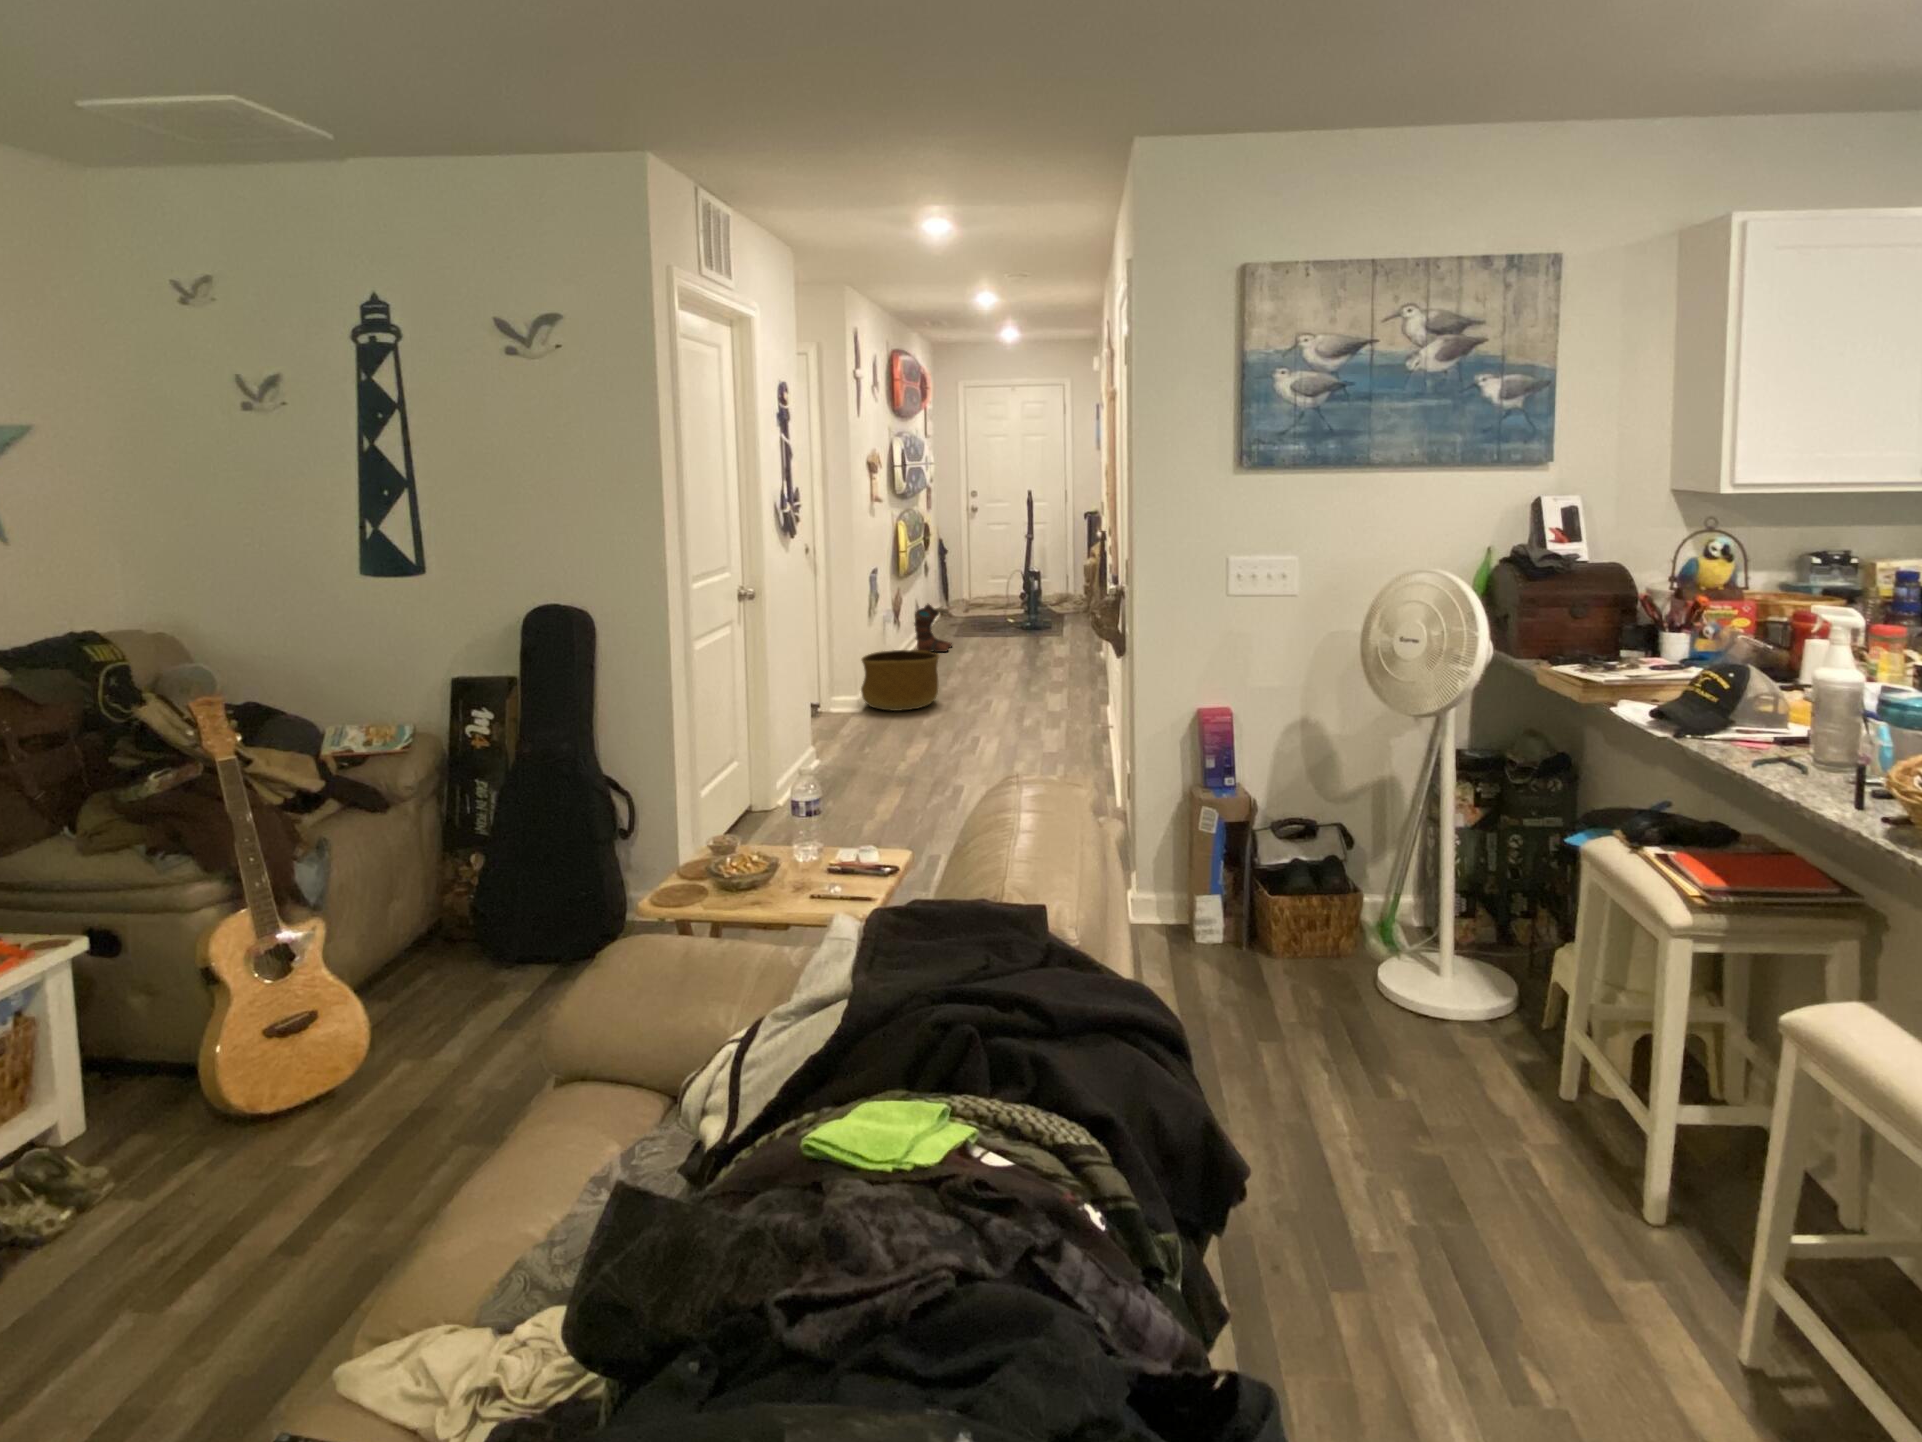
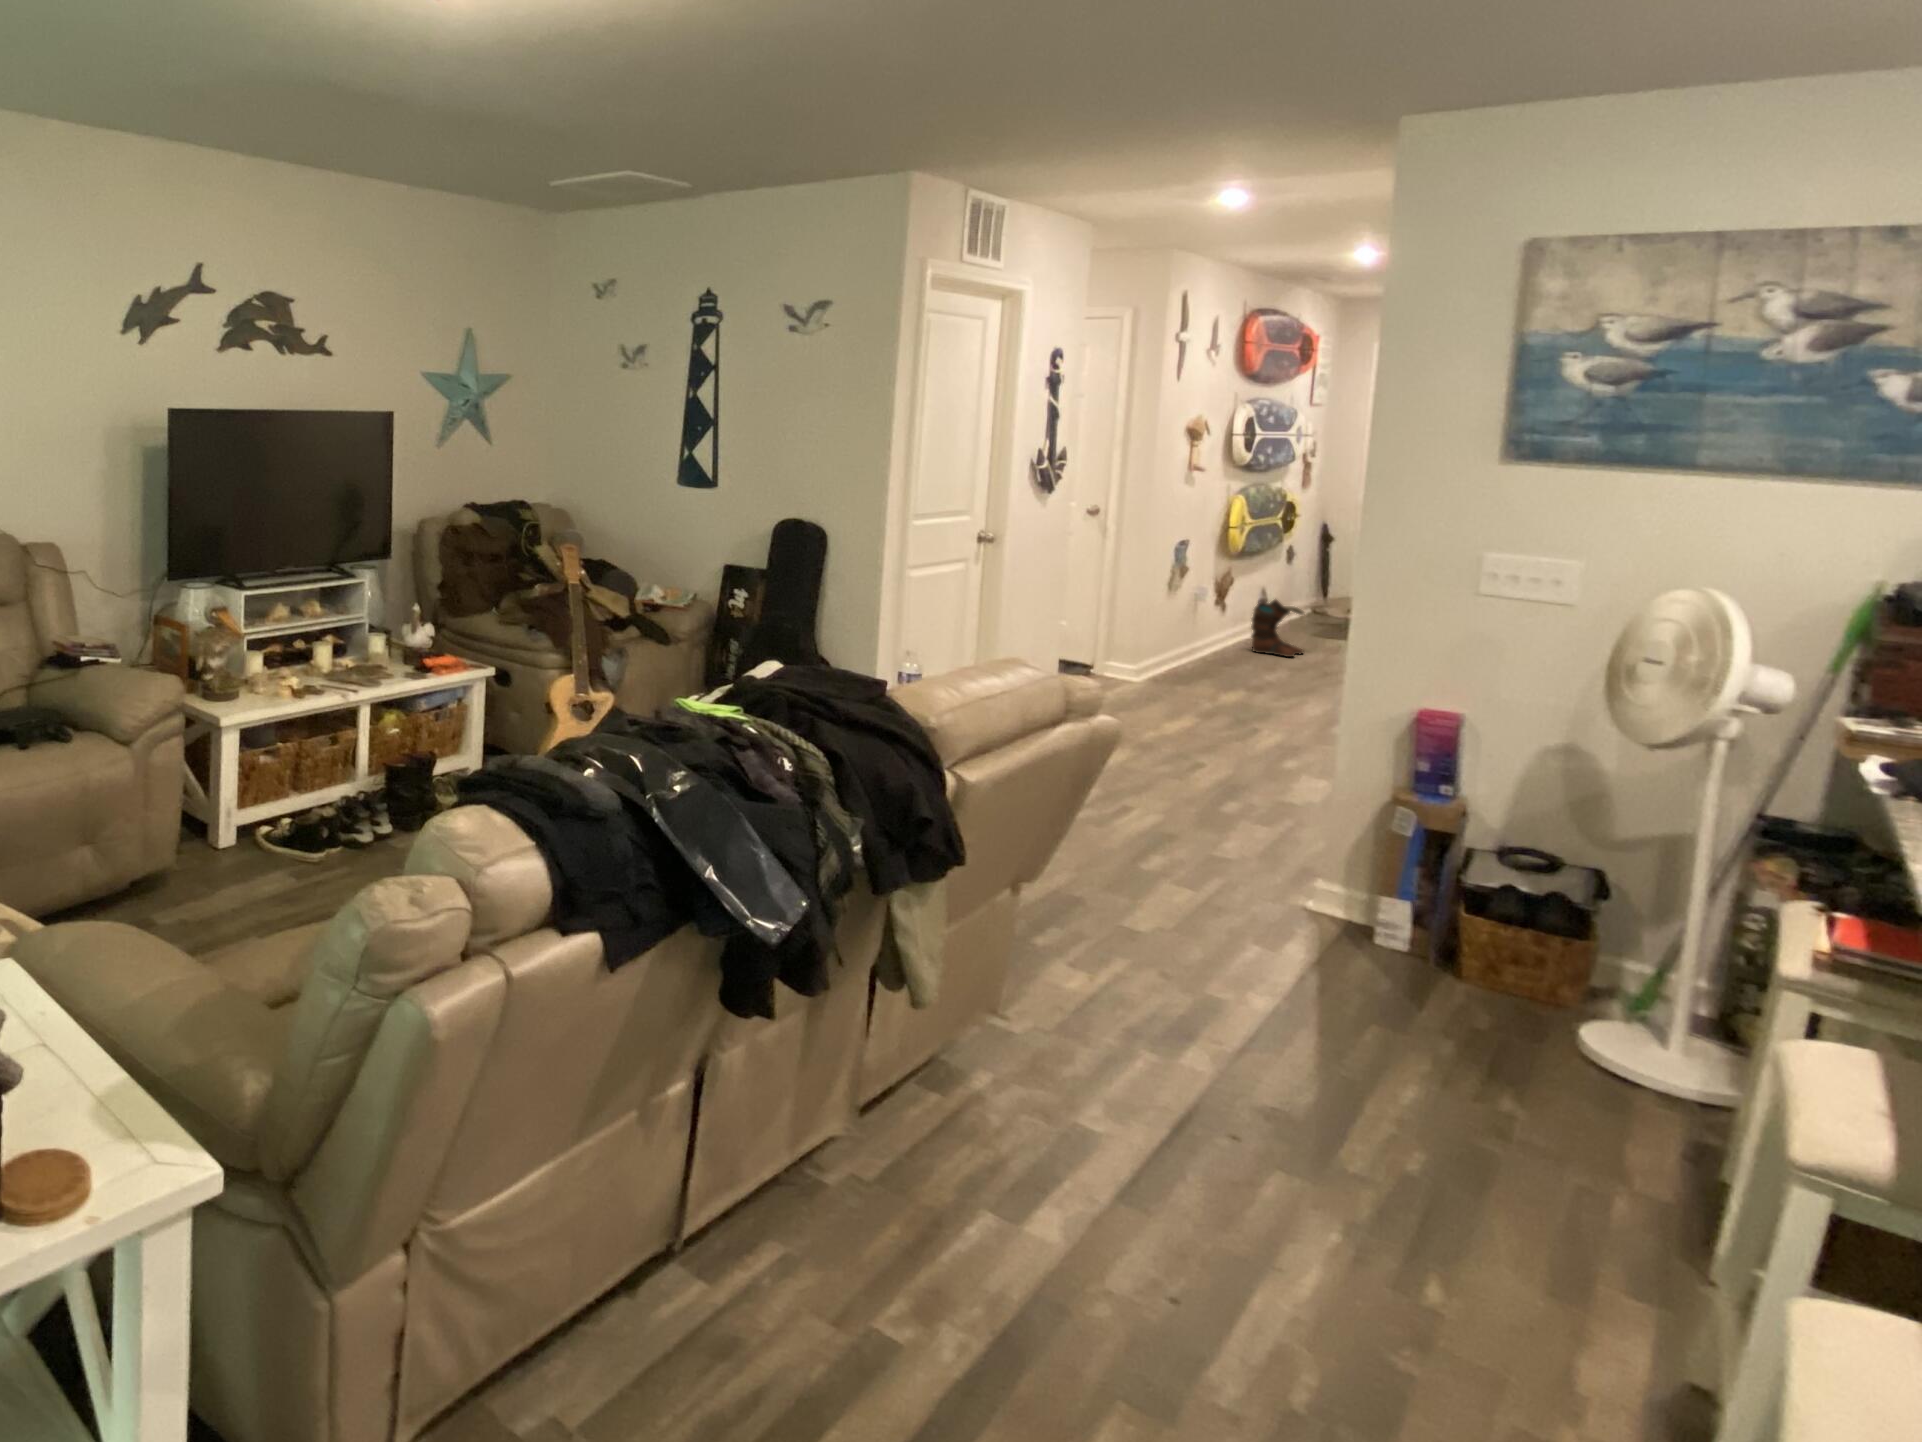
basket: present [861,650,939,711] -> none [1142,634,1246,701]

